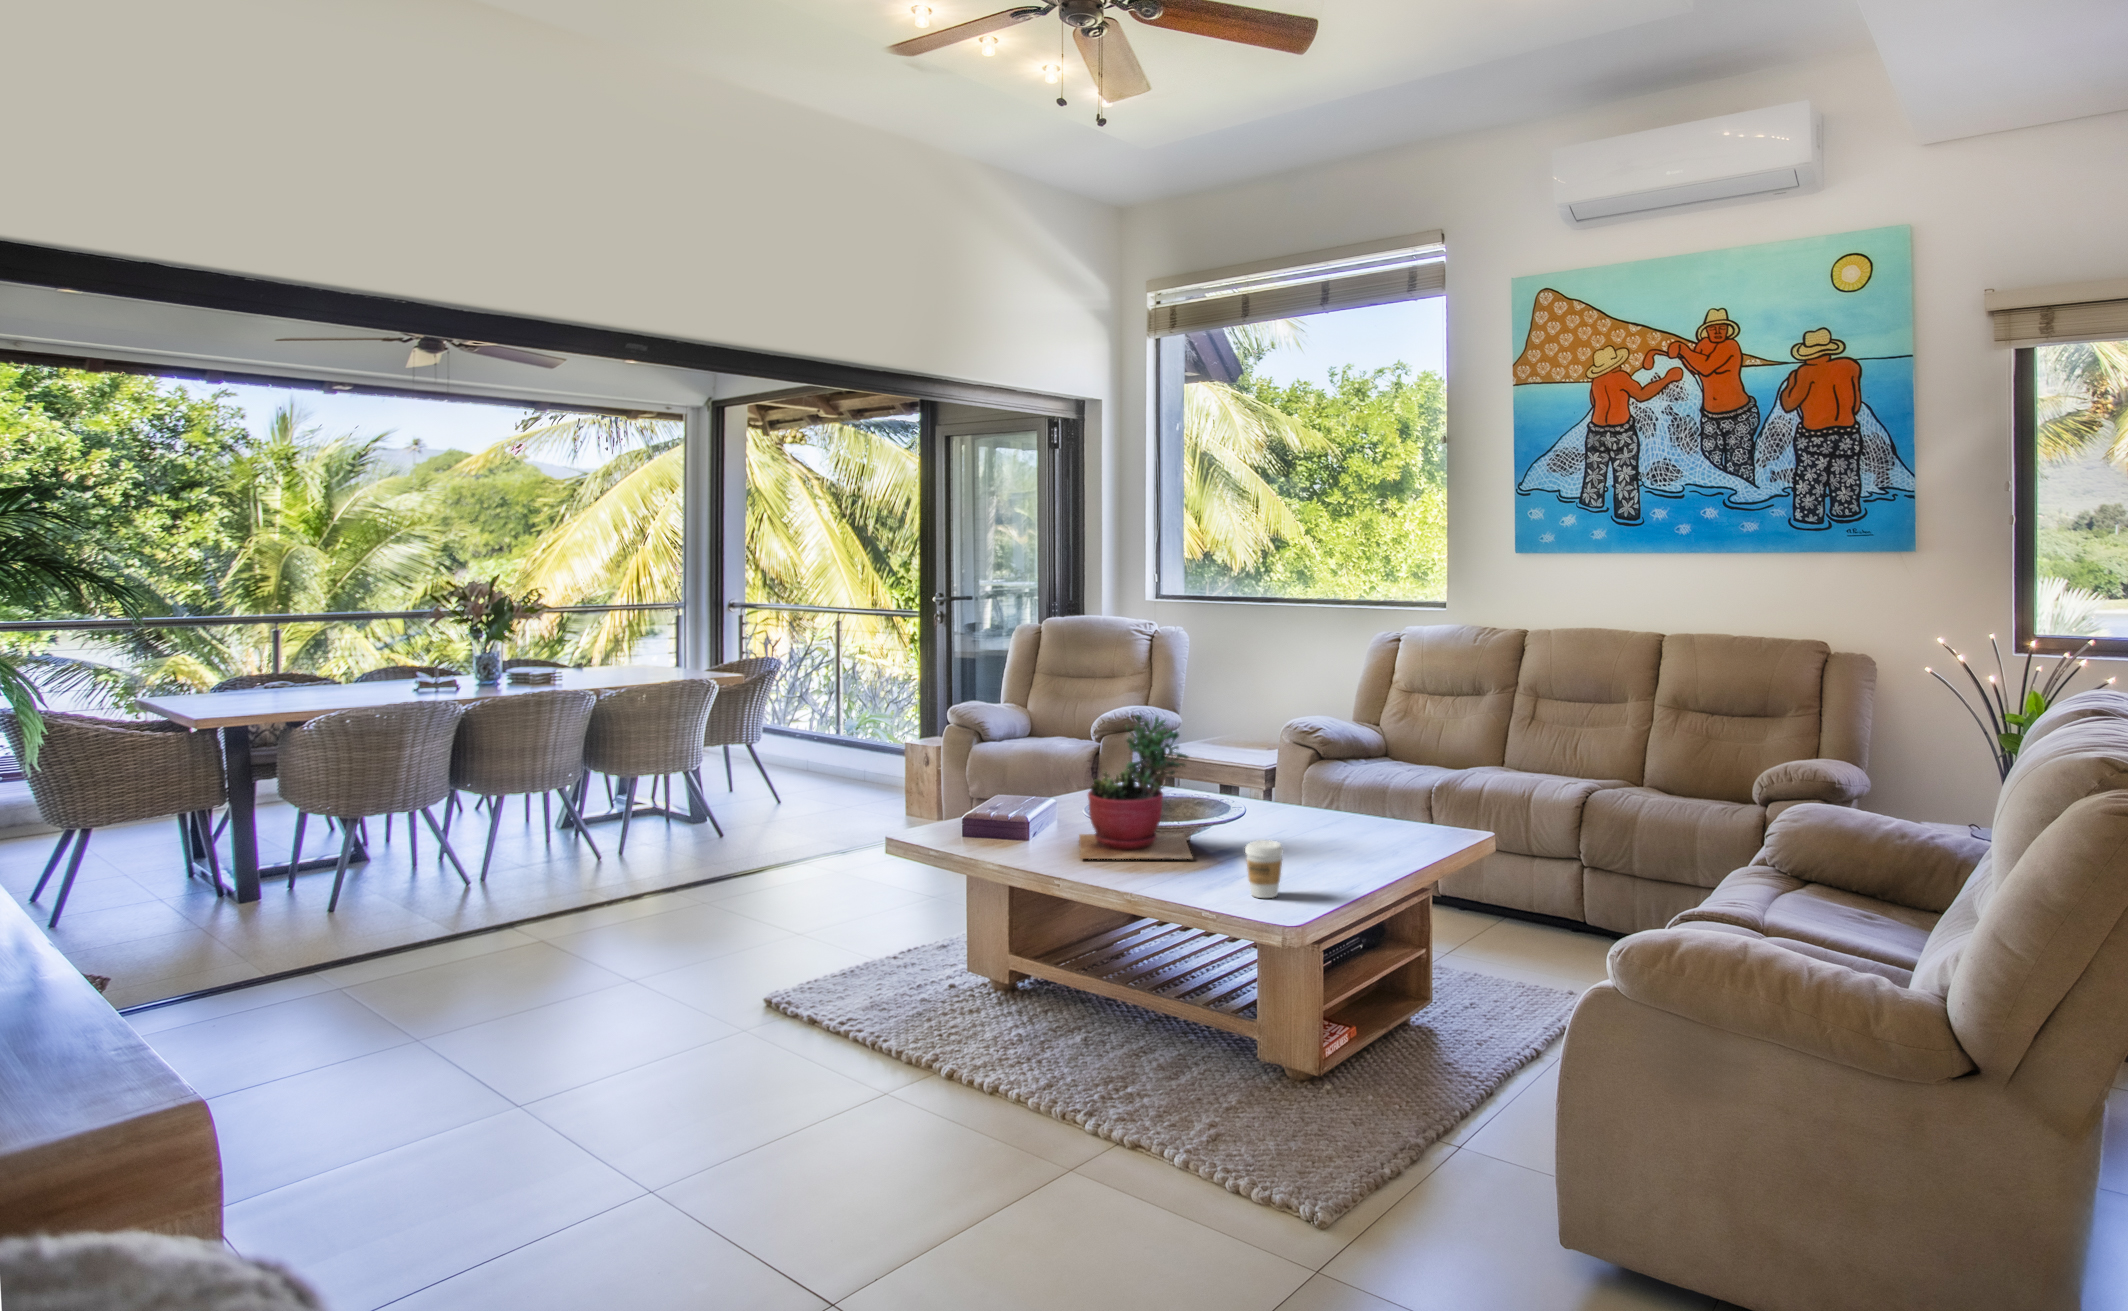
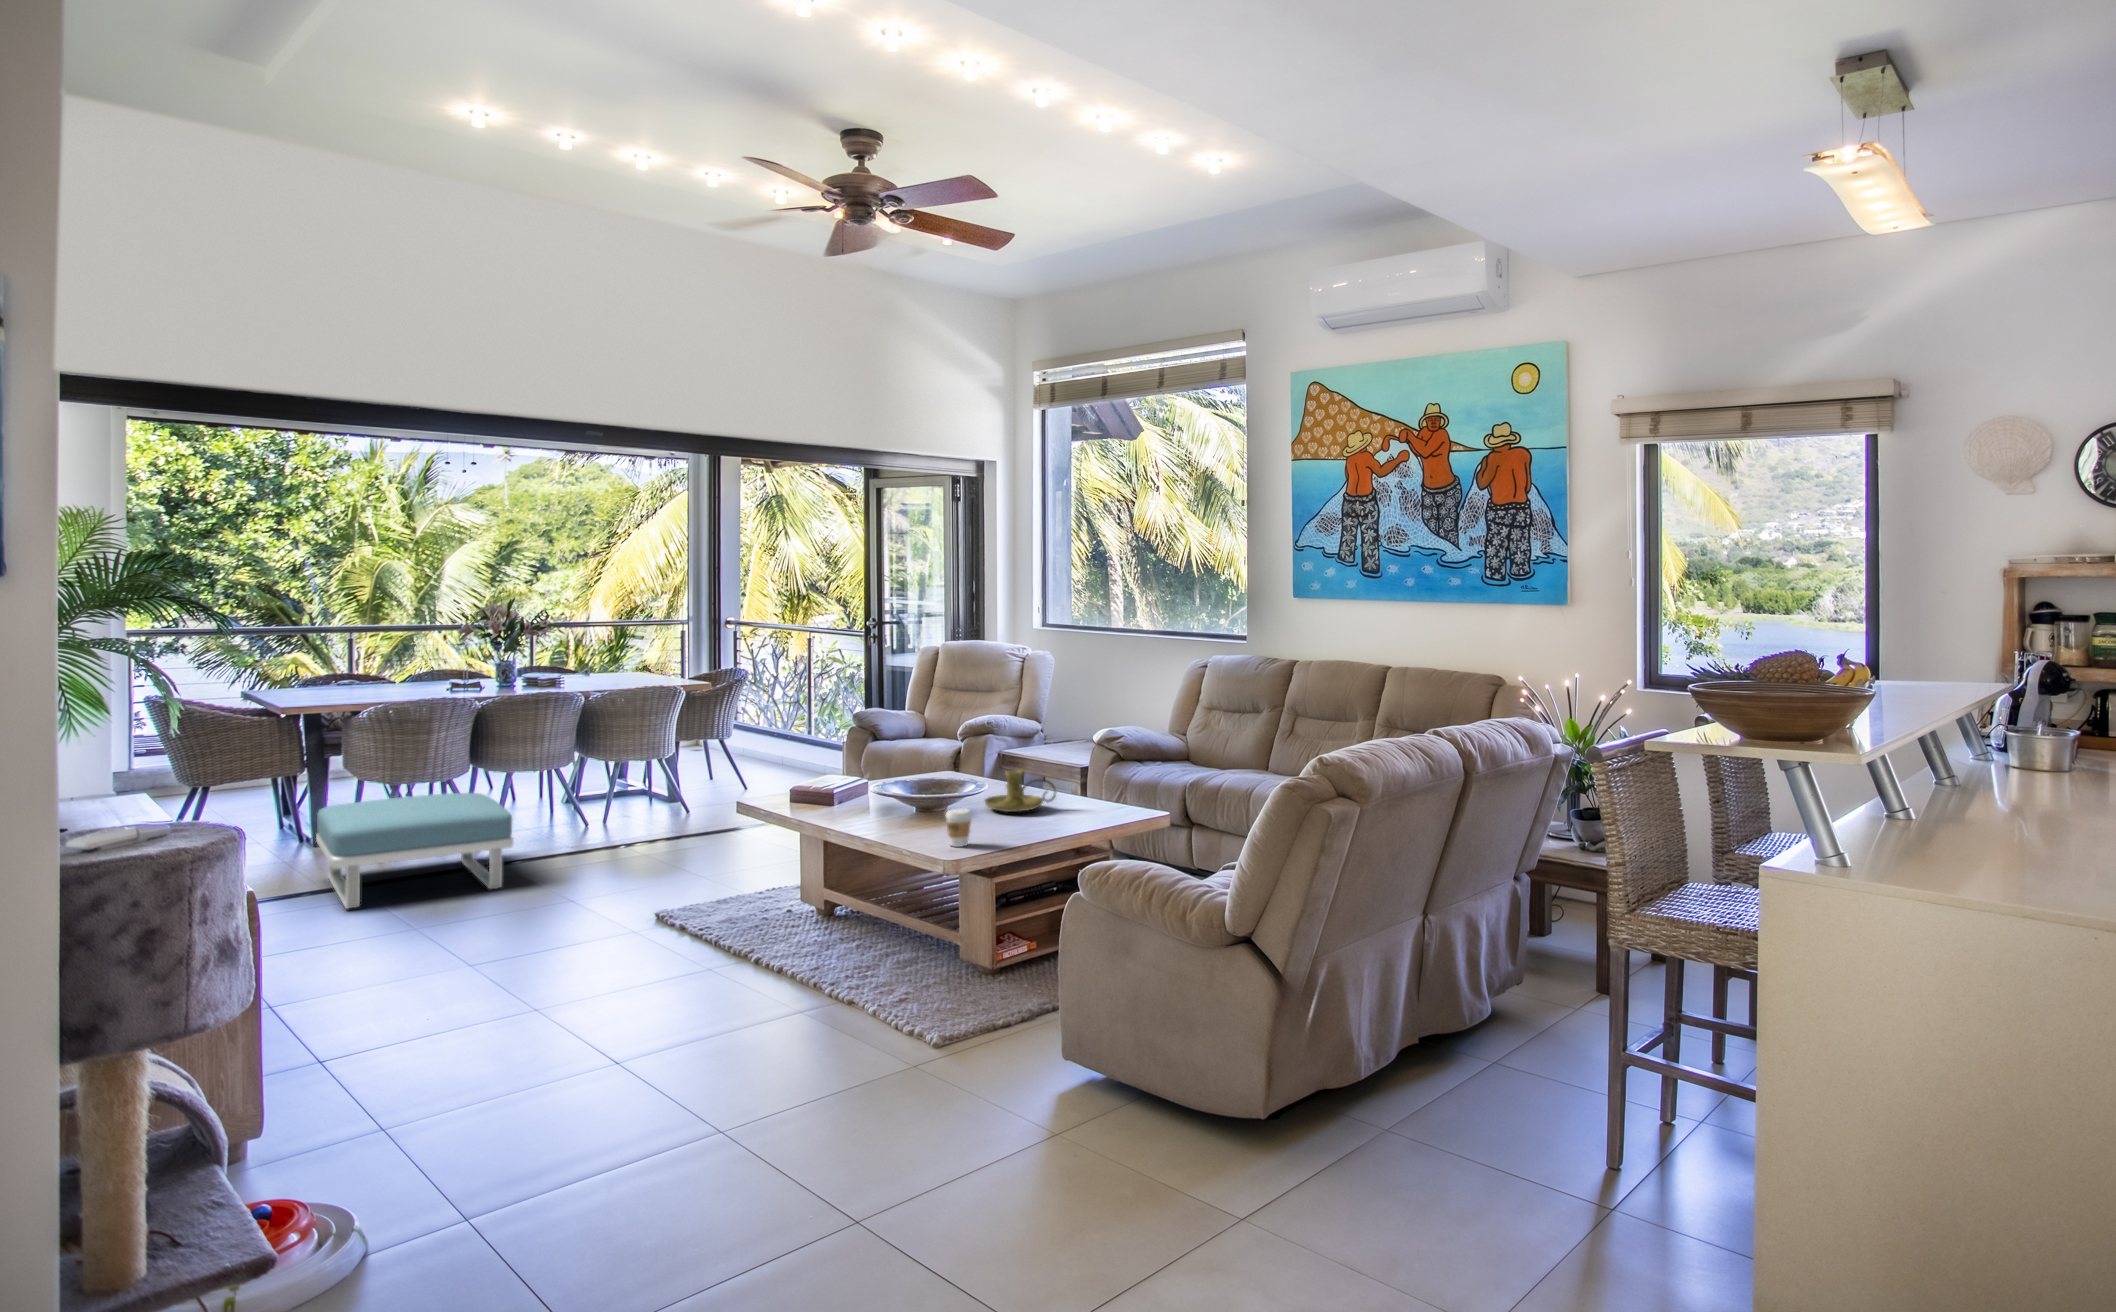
succulent plant: present [1079,715,1192,859] -> none [857,721,947,822]
candle holder: none [1233,781,1328,840] -> present [985,770,1056,812]
footstool: none [246,825,536,1001] -> present [316,793,513,909]

